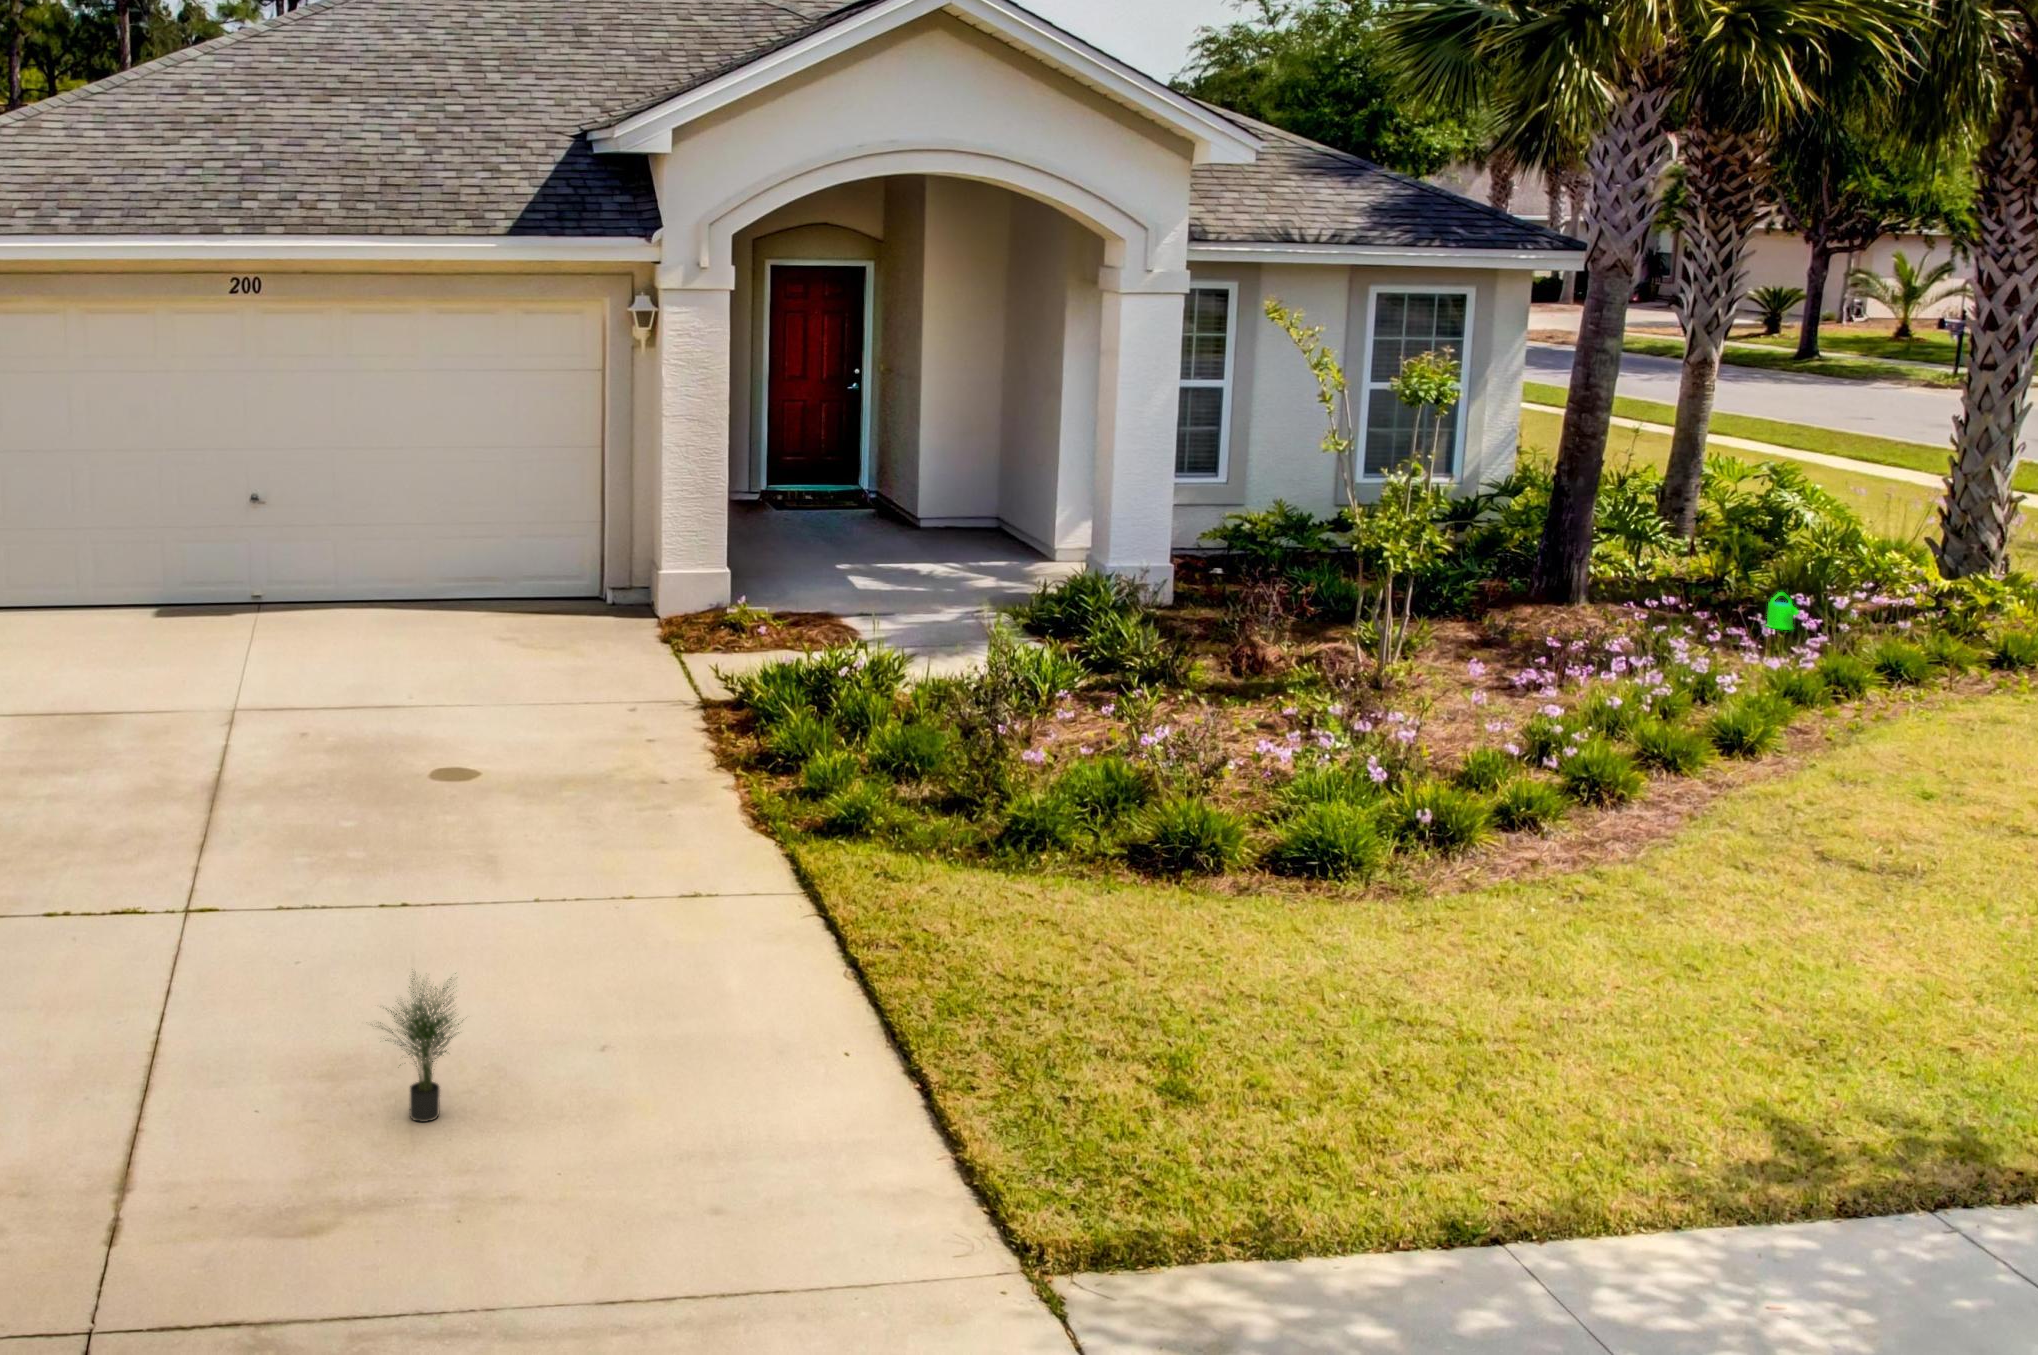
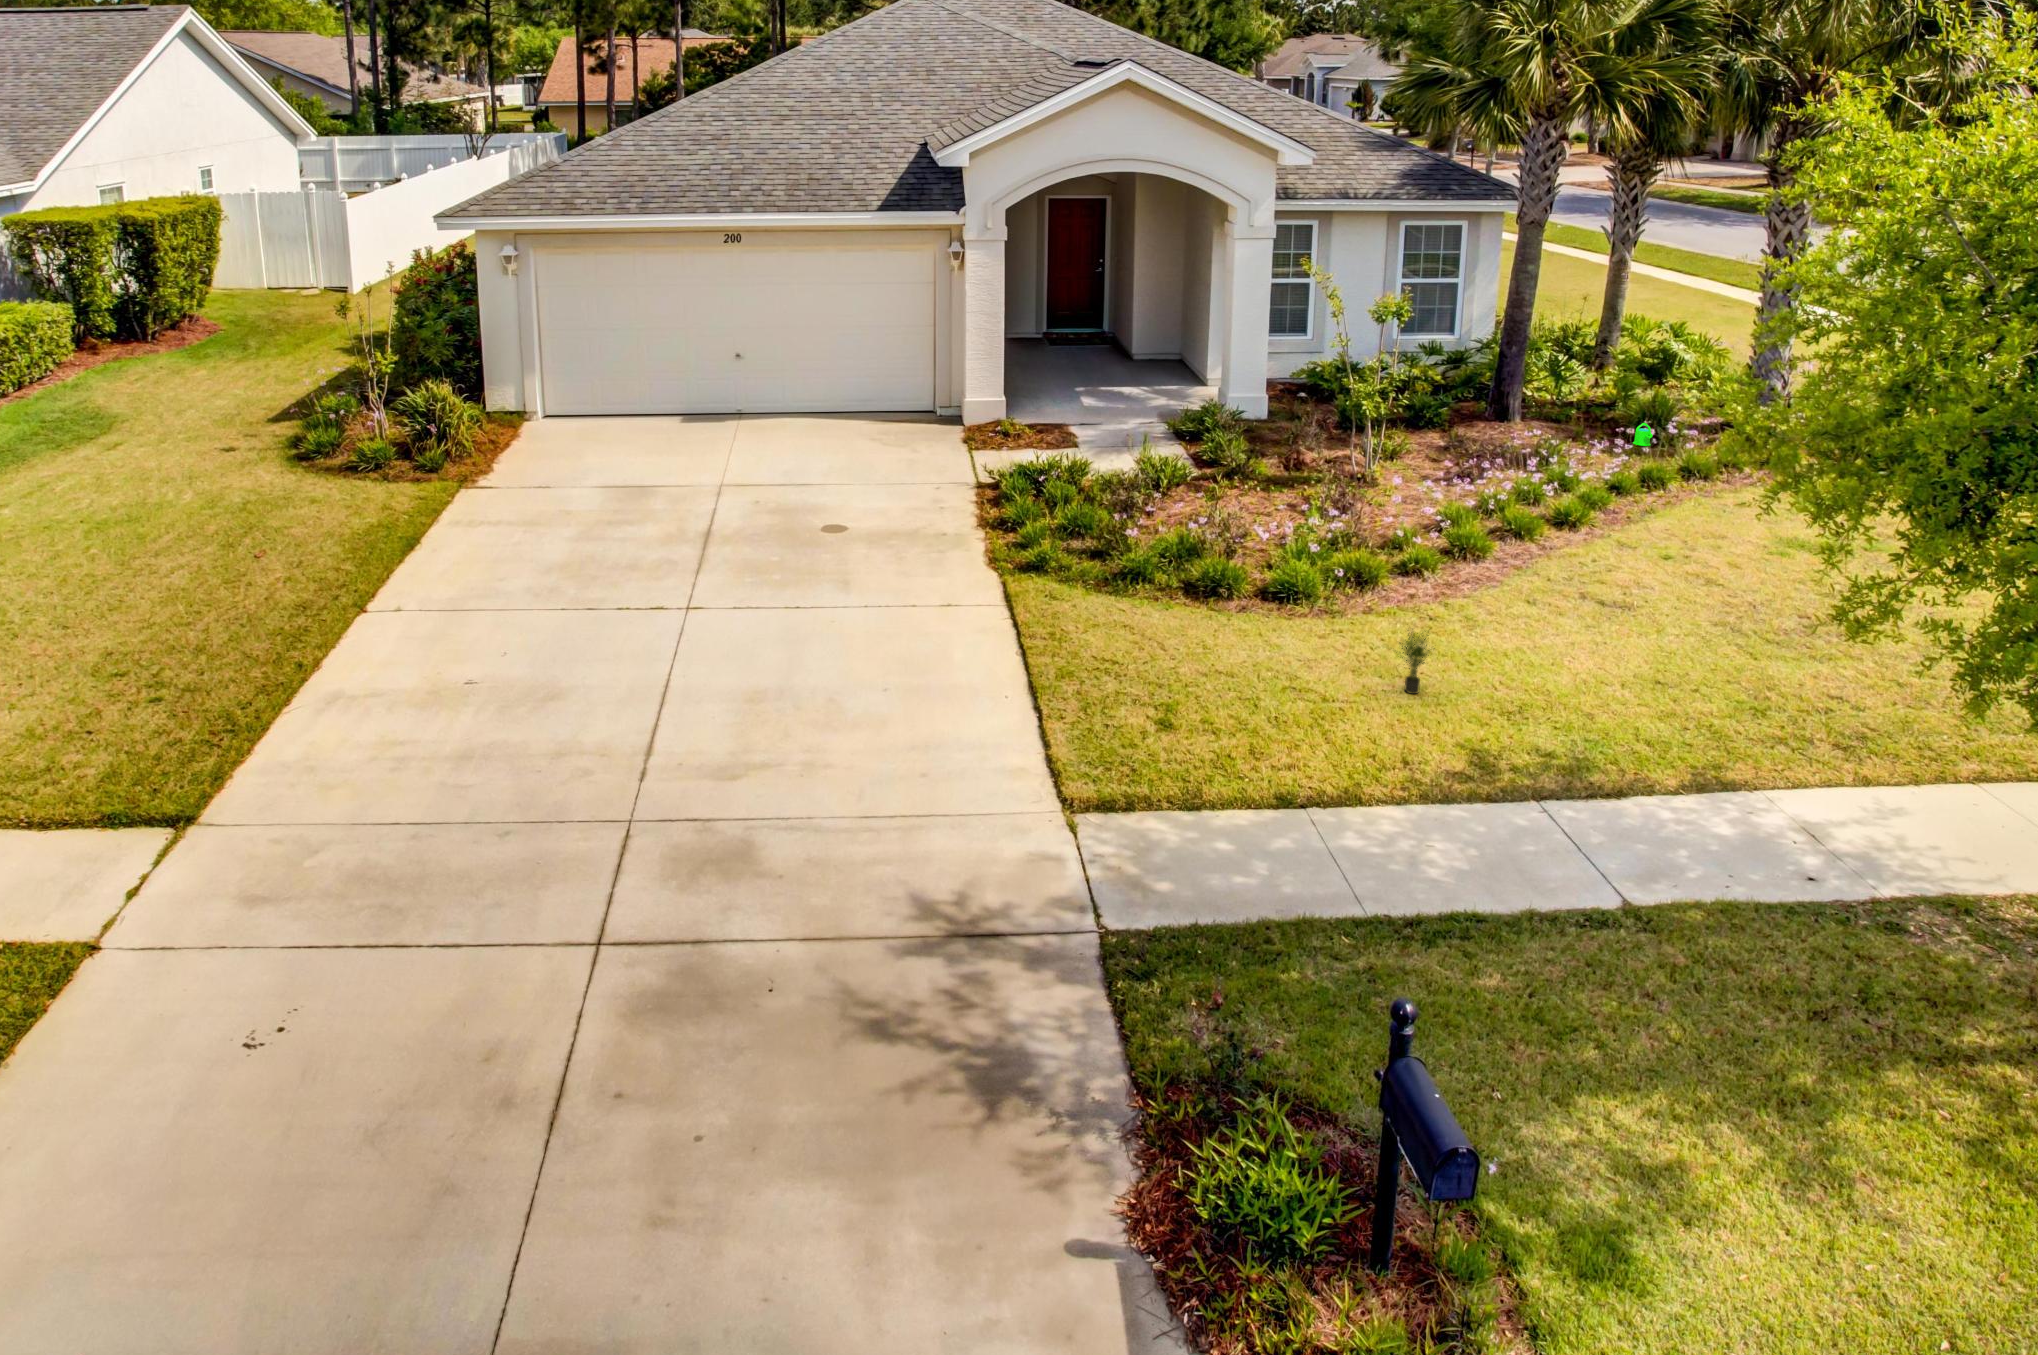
potted plant: present [379,973,463,1122] -> present [1399,629,1435,694]

